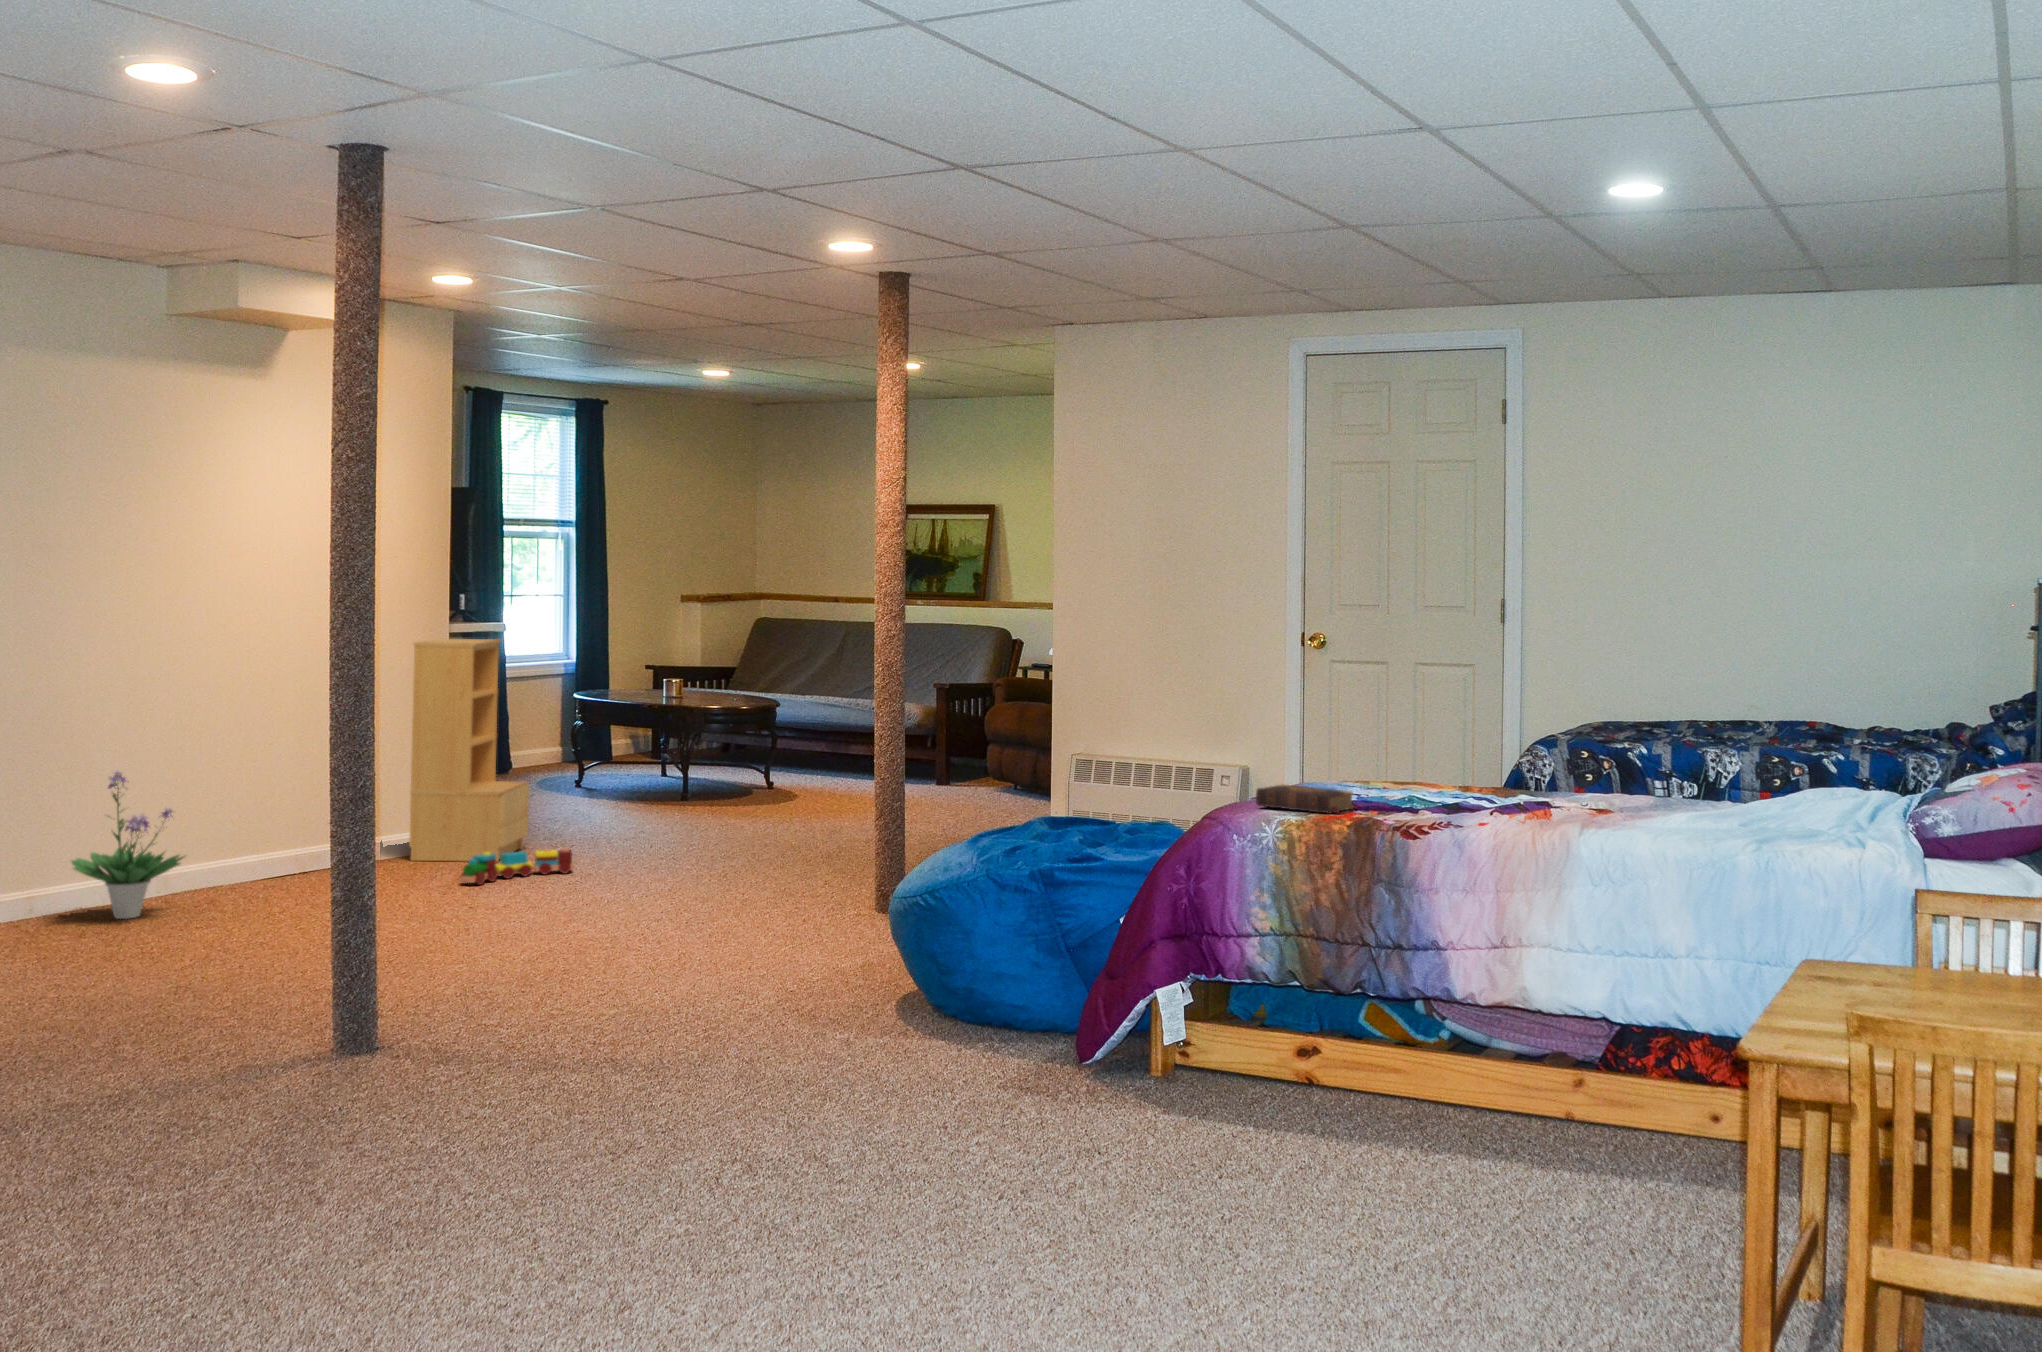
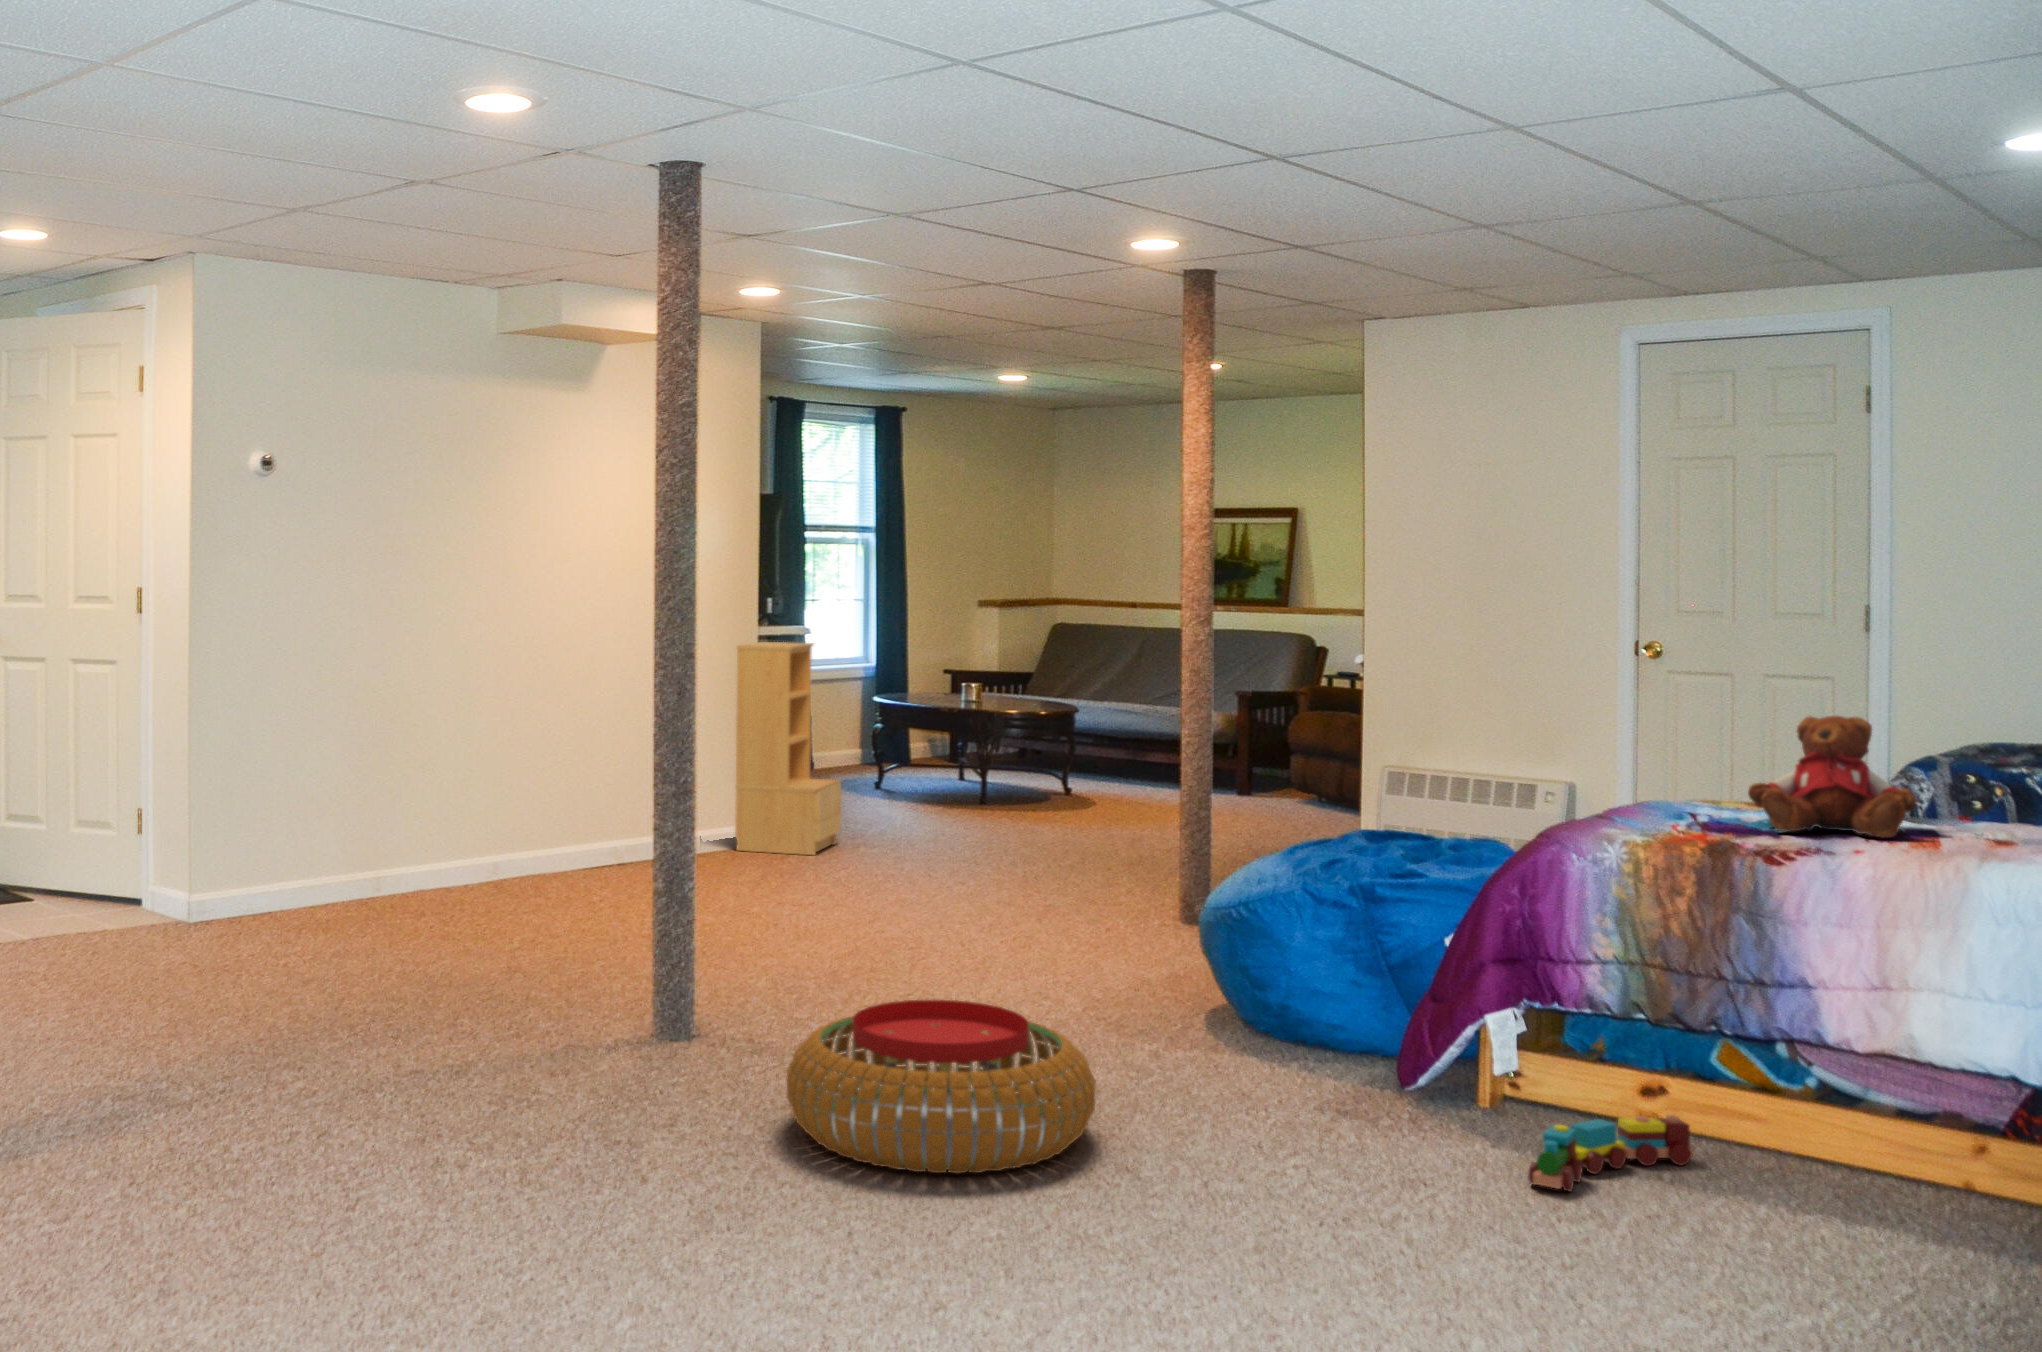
teddy bear: none [1388,696,1526,806] -> present [1748,716,1917,838]
potted plant: present [71,771,185,919] -> none [460,758,554,890]
book: present [1256,785,1353,814] -> none [1592,805,1706,839]
toy train: present [460,848,574,885] -> present [1528,1115,1693,1191]
pouf: none [430,1017,776,1211] -> present [786,1000,1096,1173]

